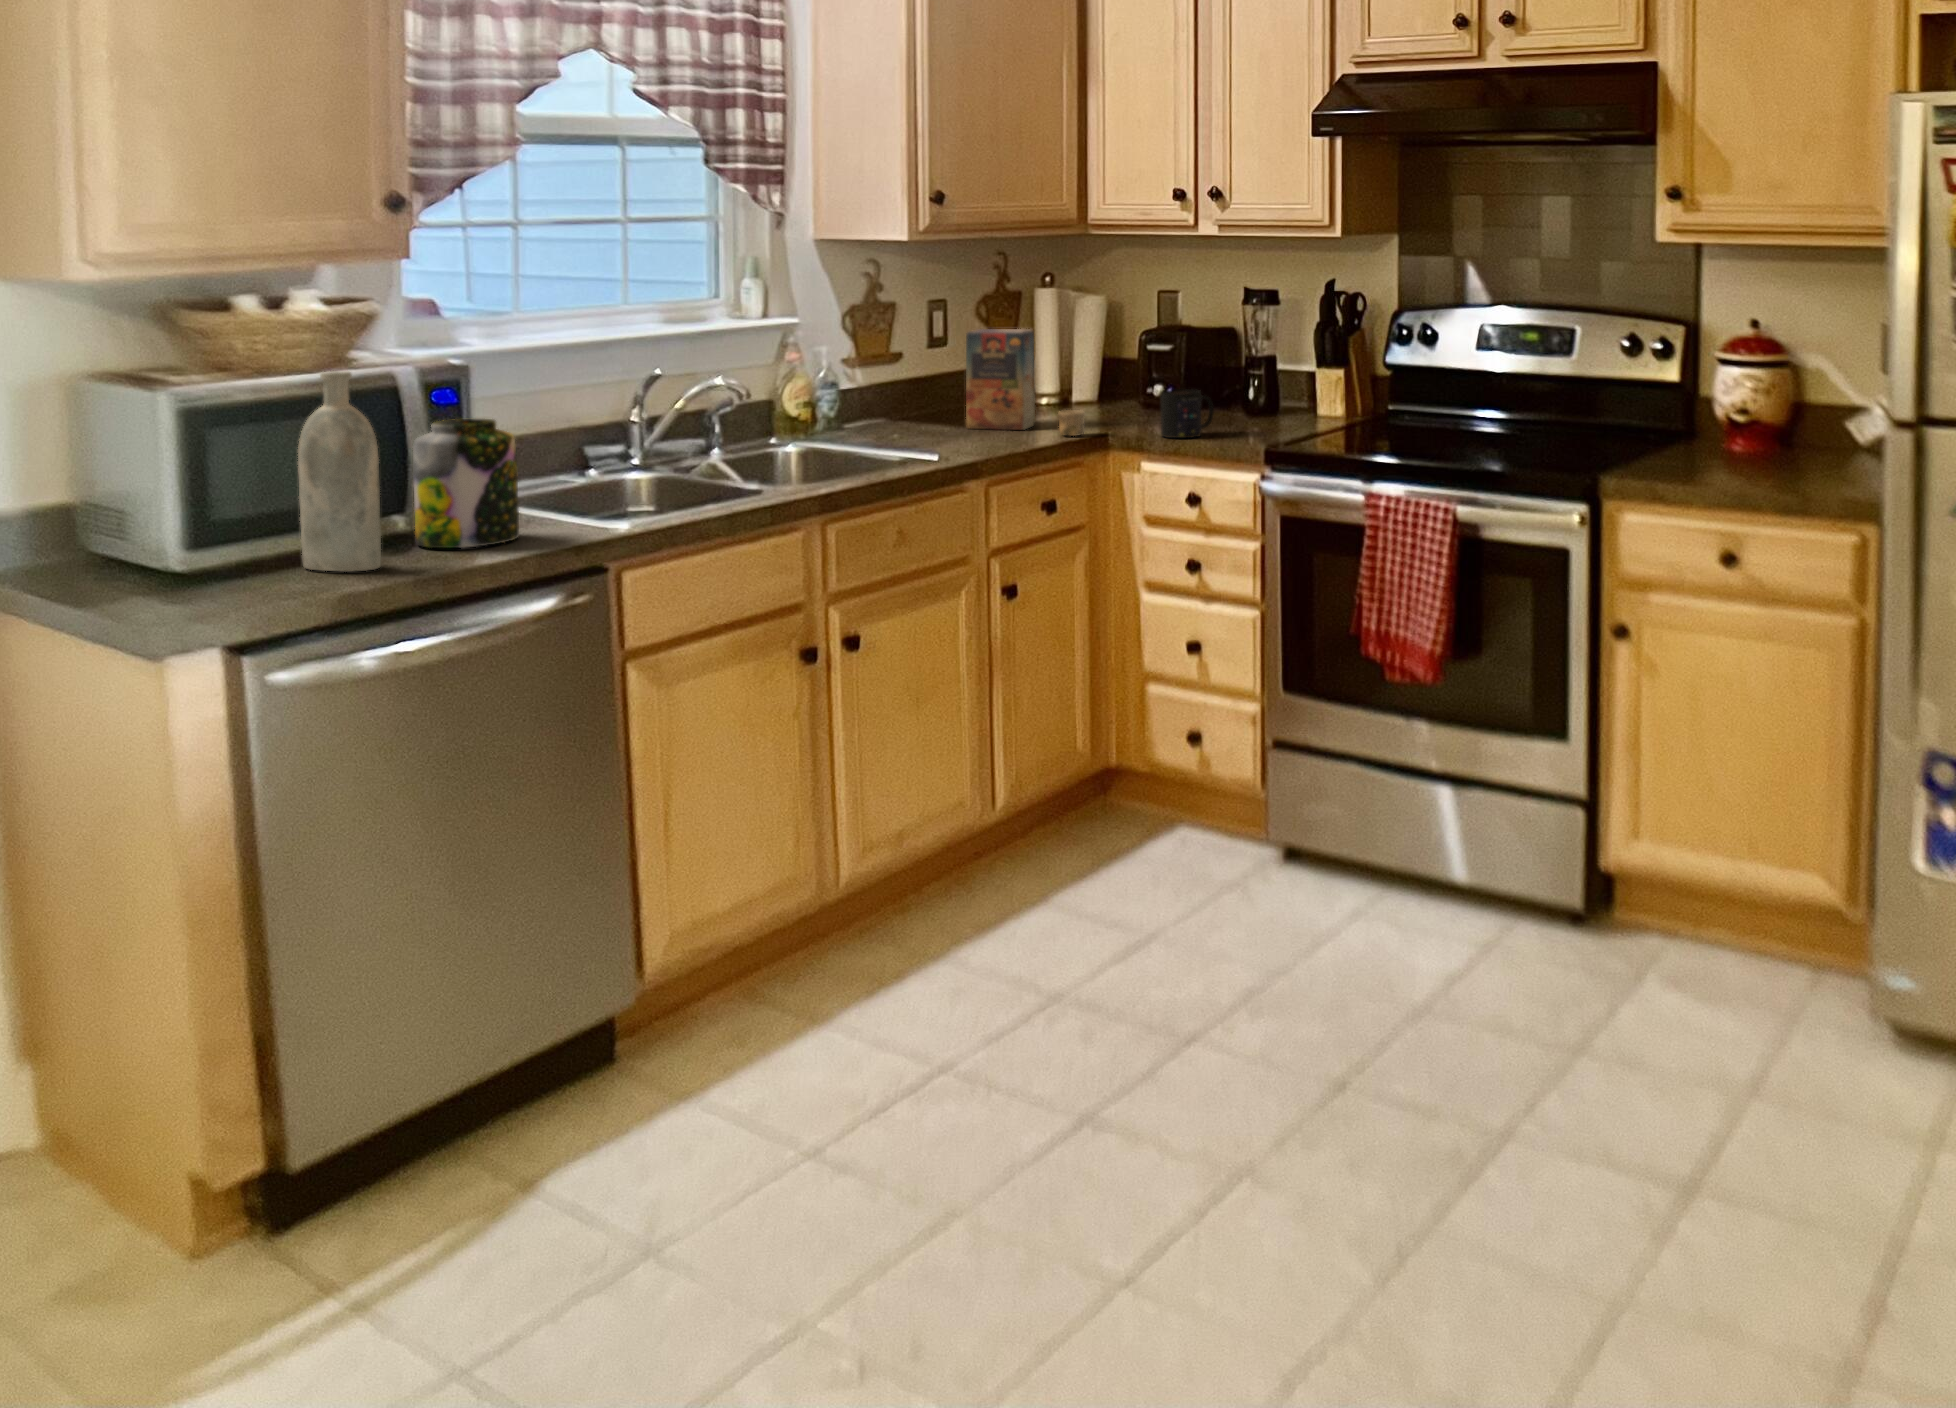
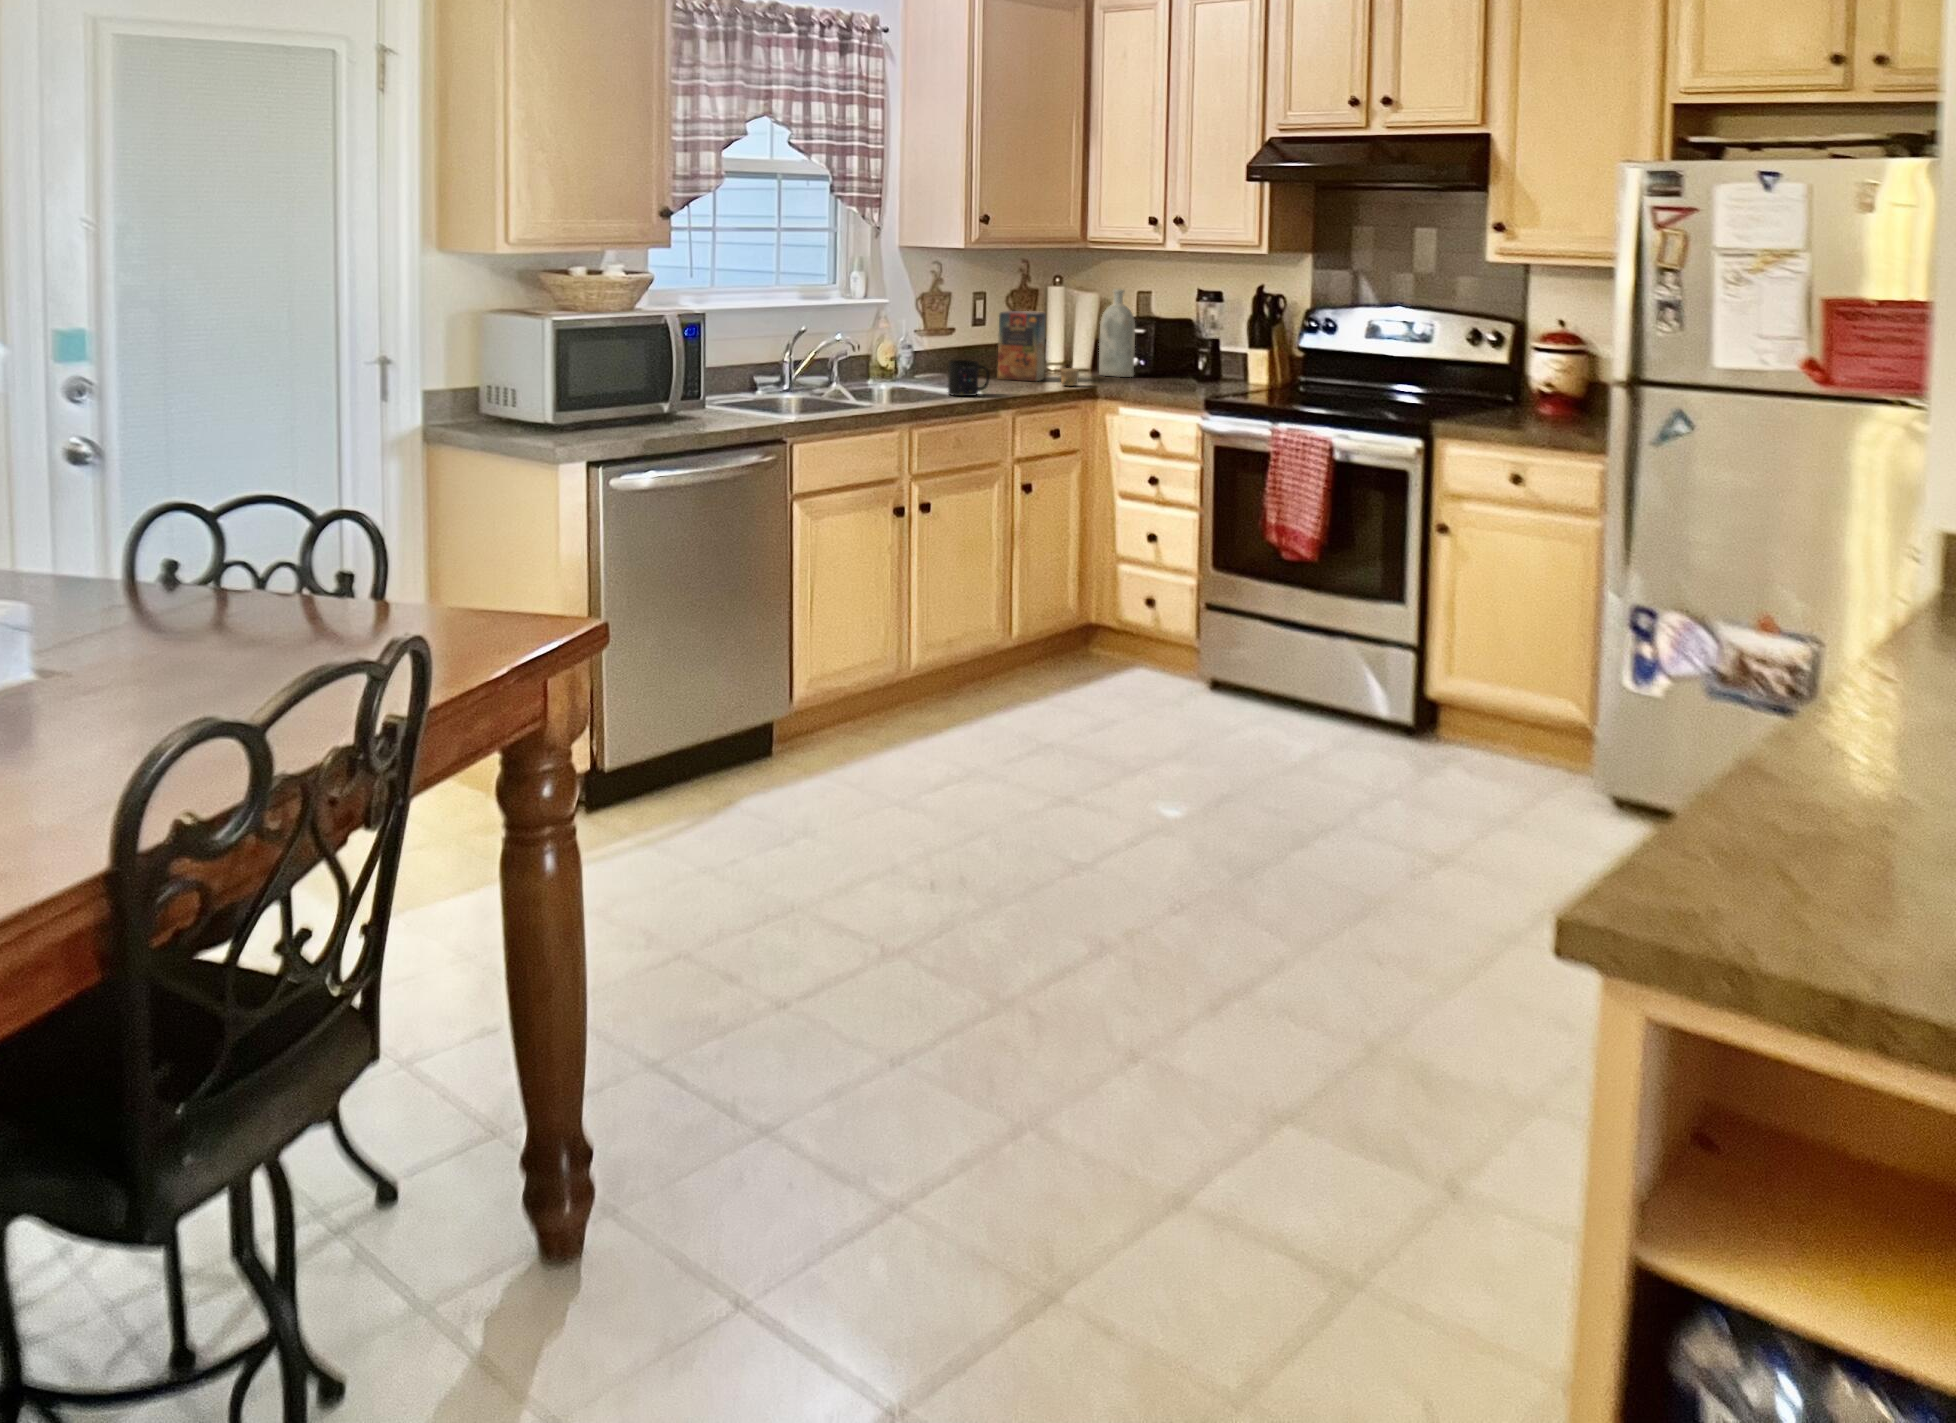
bottle: present [298,371,381,571] -> present [1099,289,1135,377]
mug: present [1161,389,1214,438] -> present [948,360,990,396]
jar: present [413,419,519,548] -> none [665,348,724,427]

